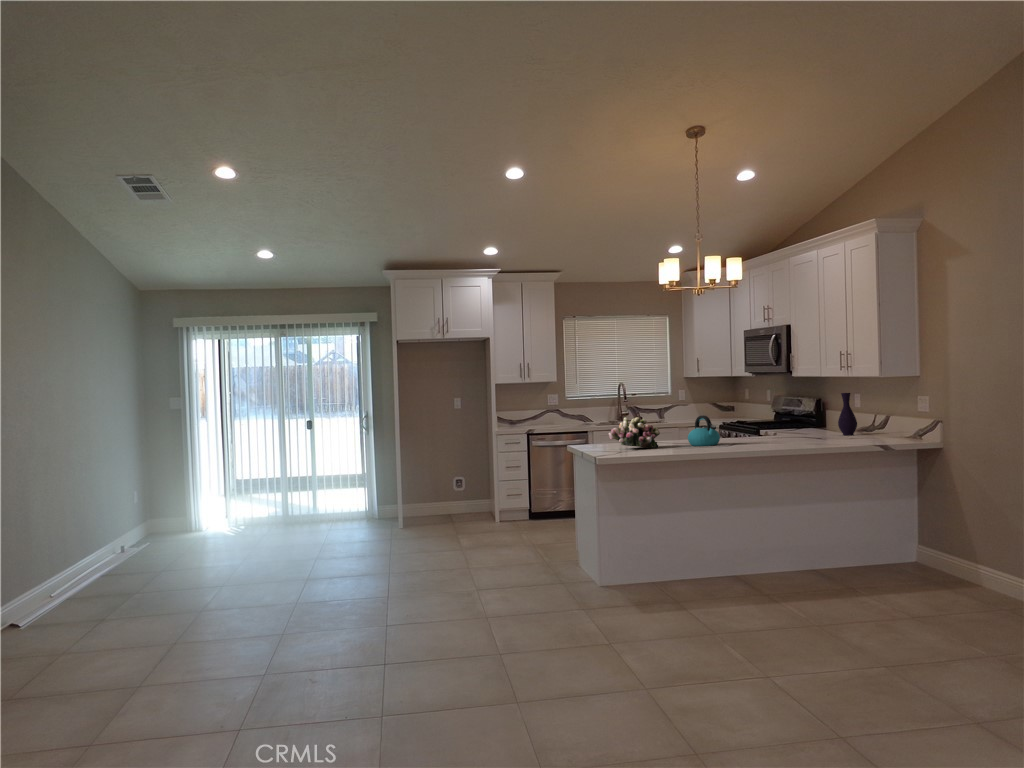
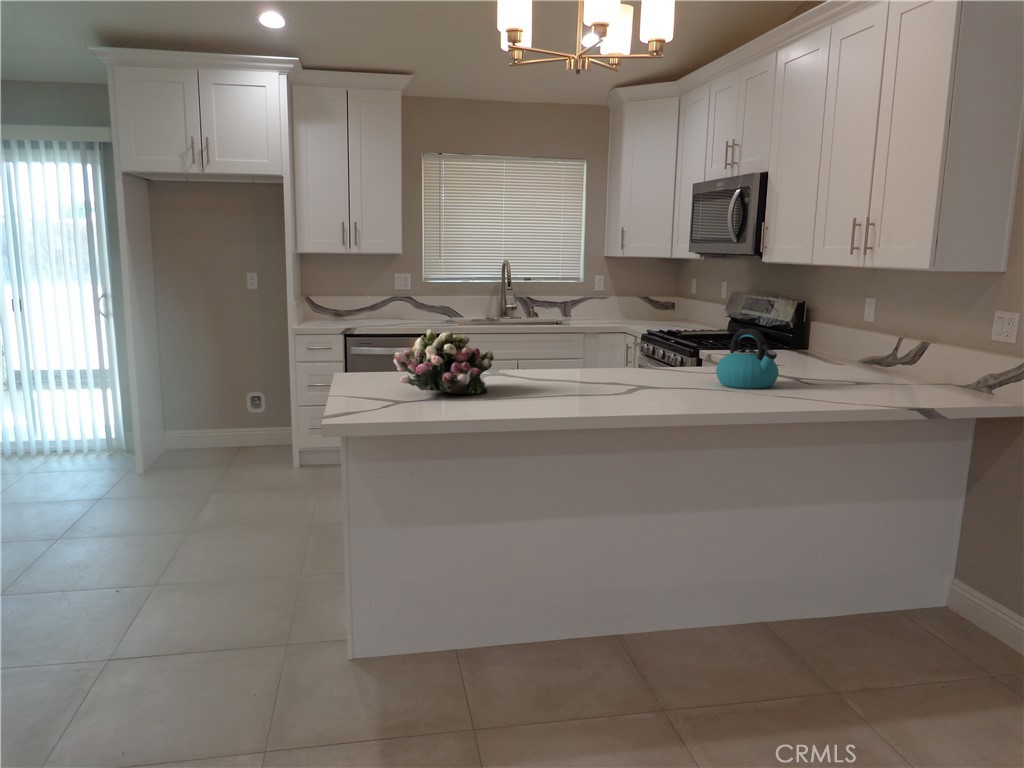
vase: present [838,393,857,435] -> none [836,298,872,377]
kettle: present [688,415,720,446] -> present [716,329,779,389]

